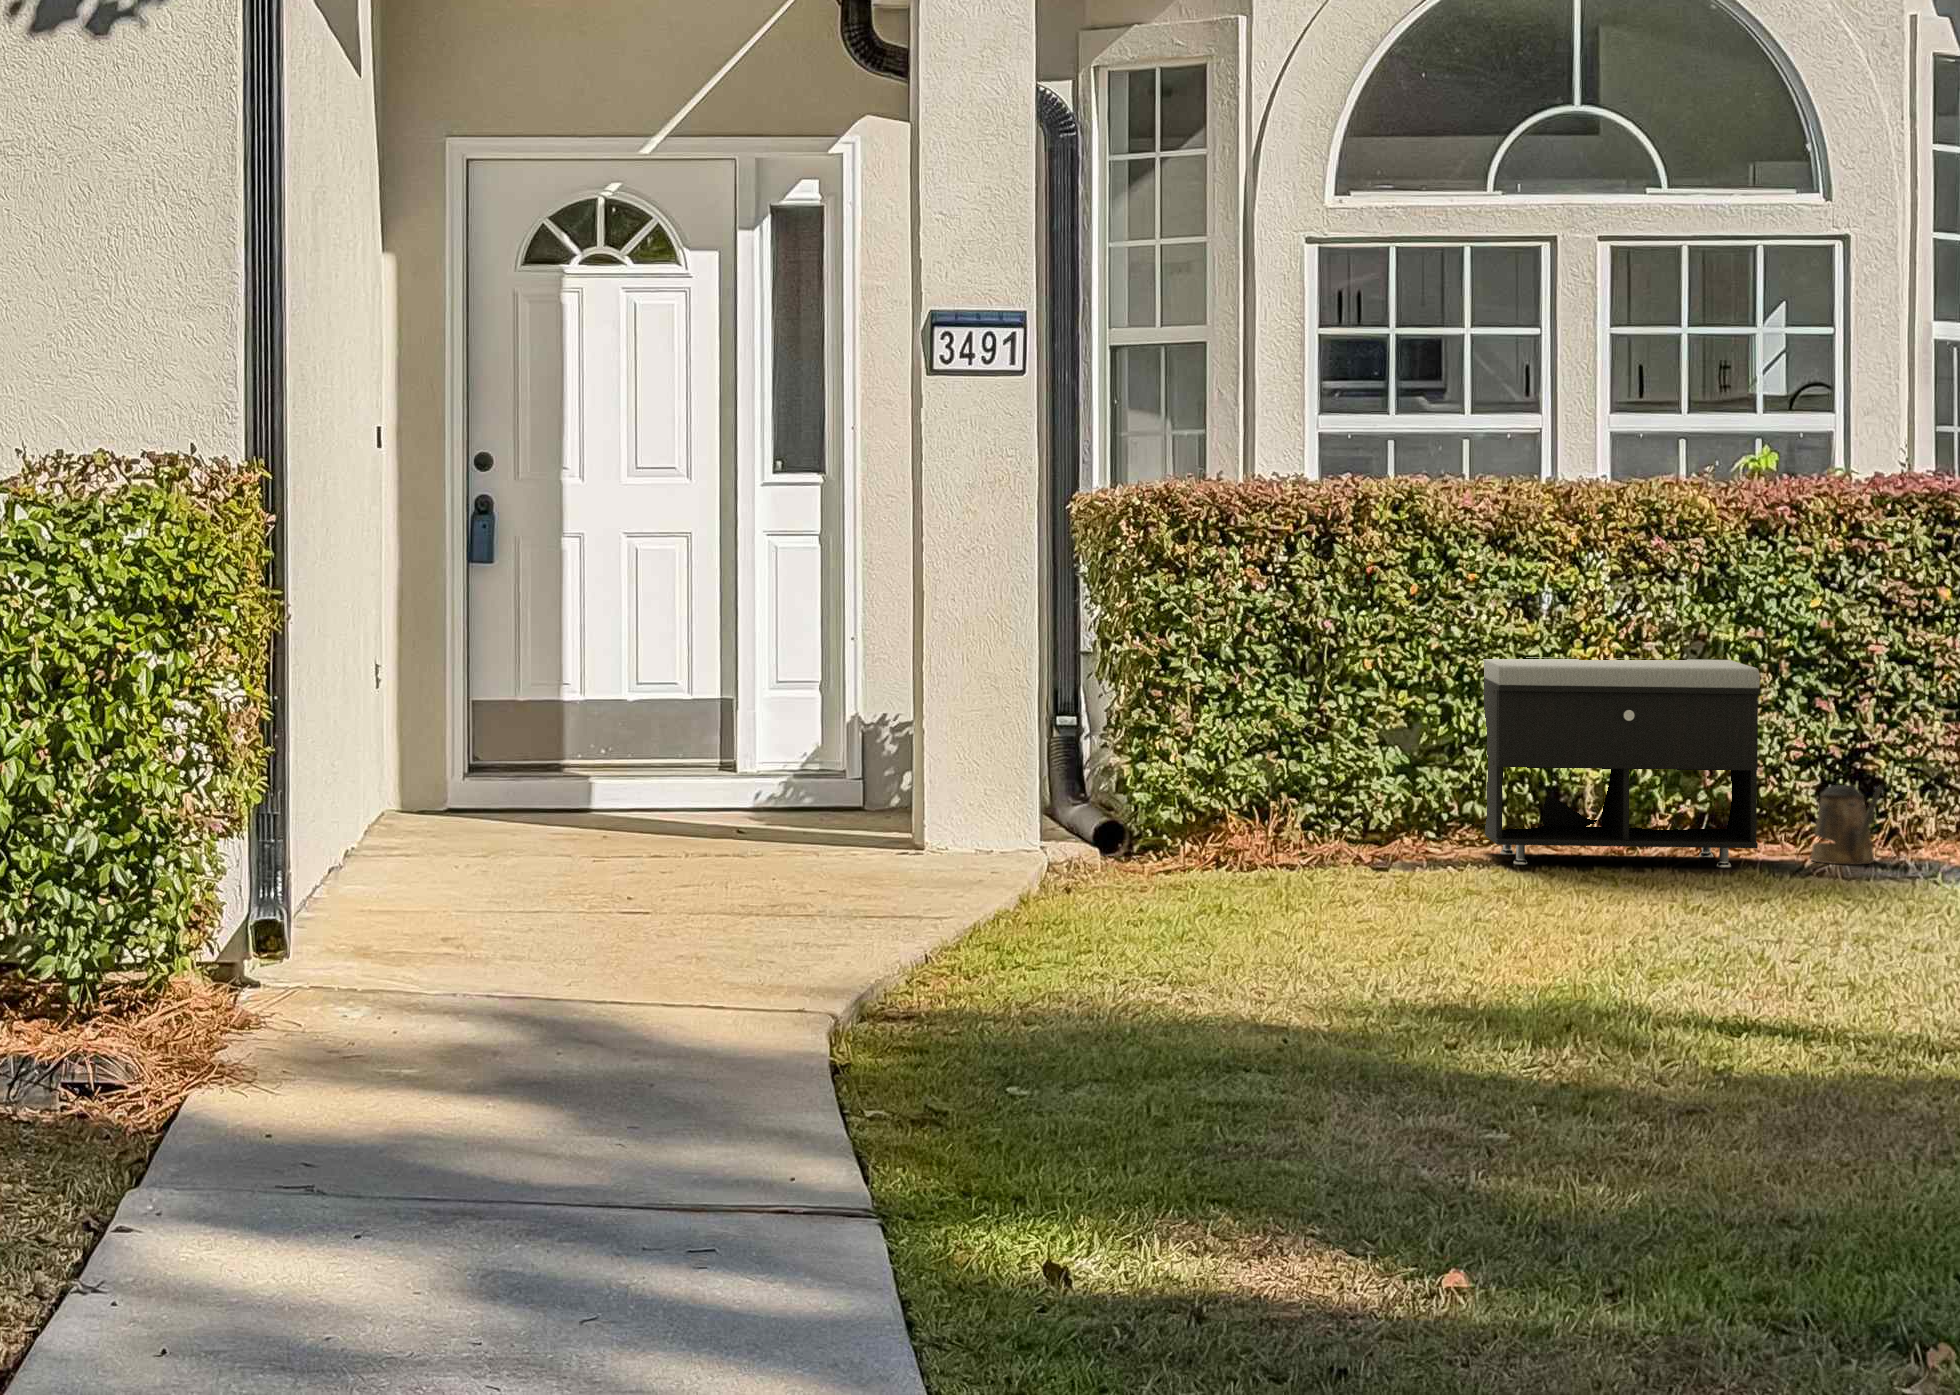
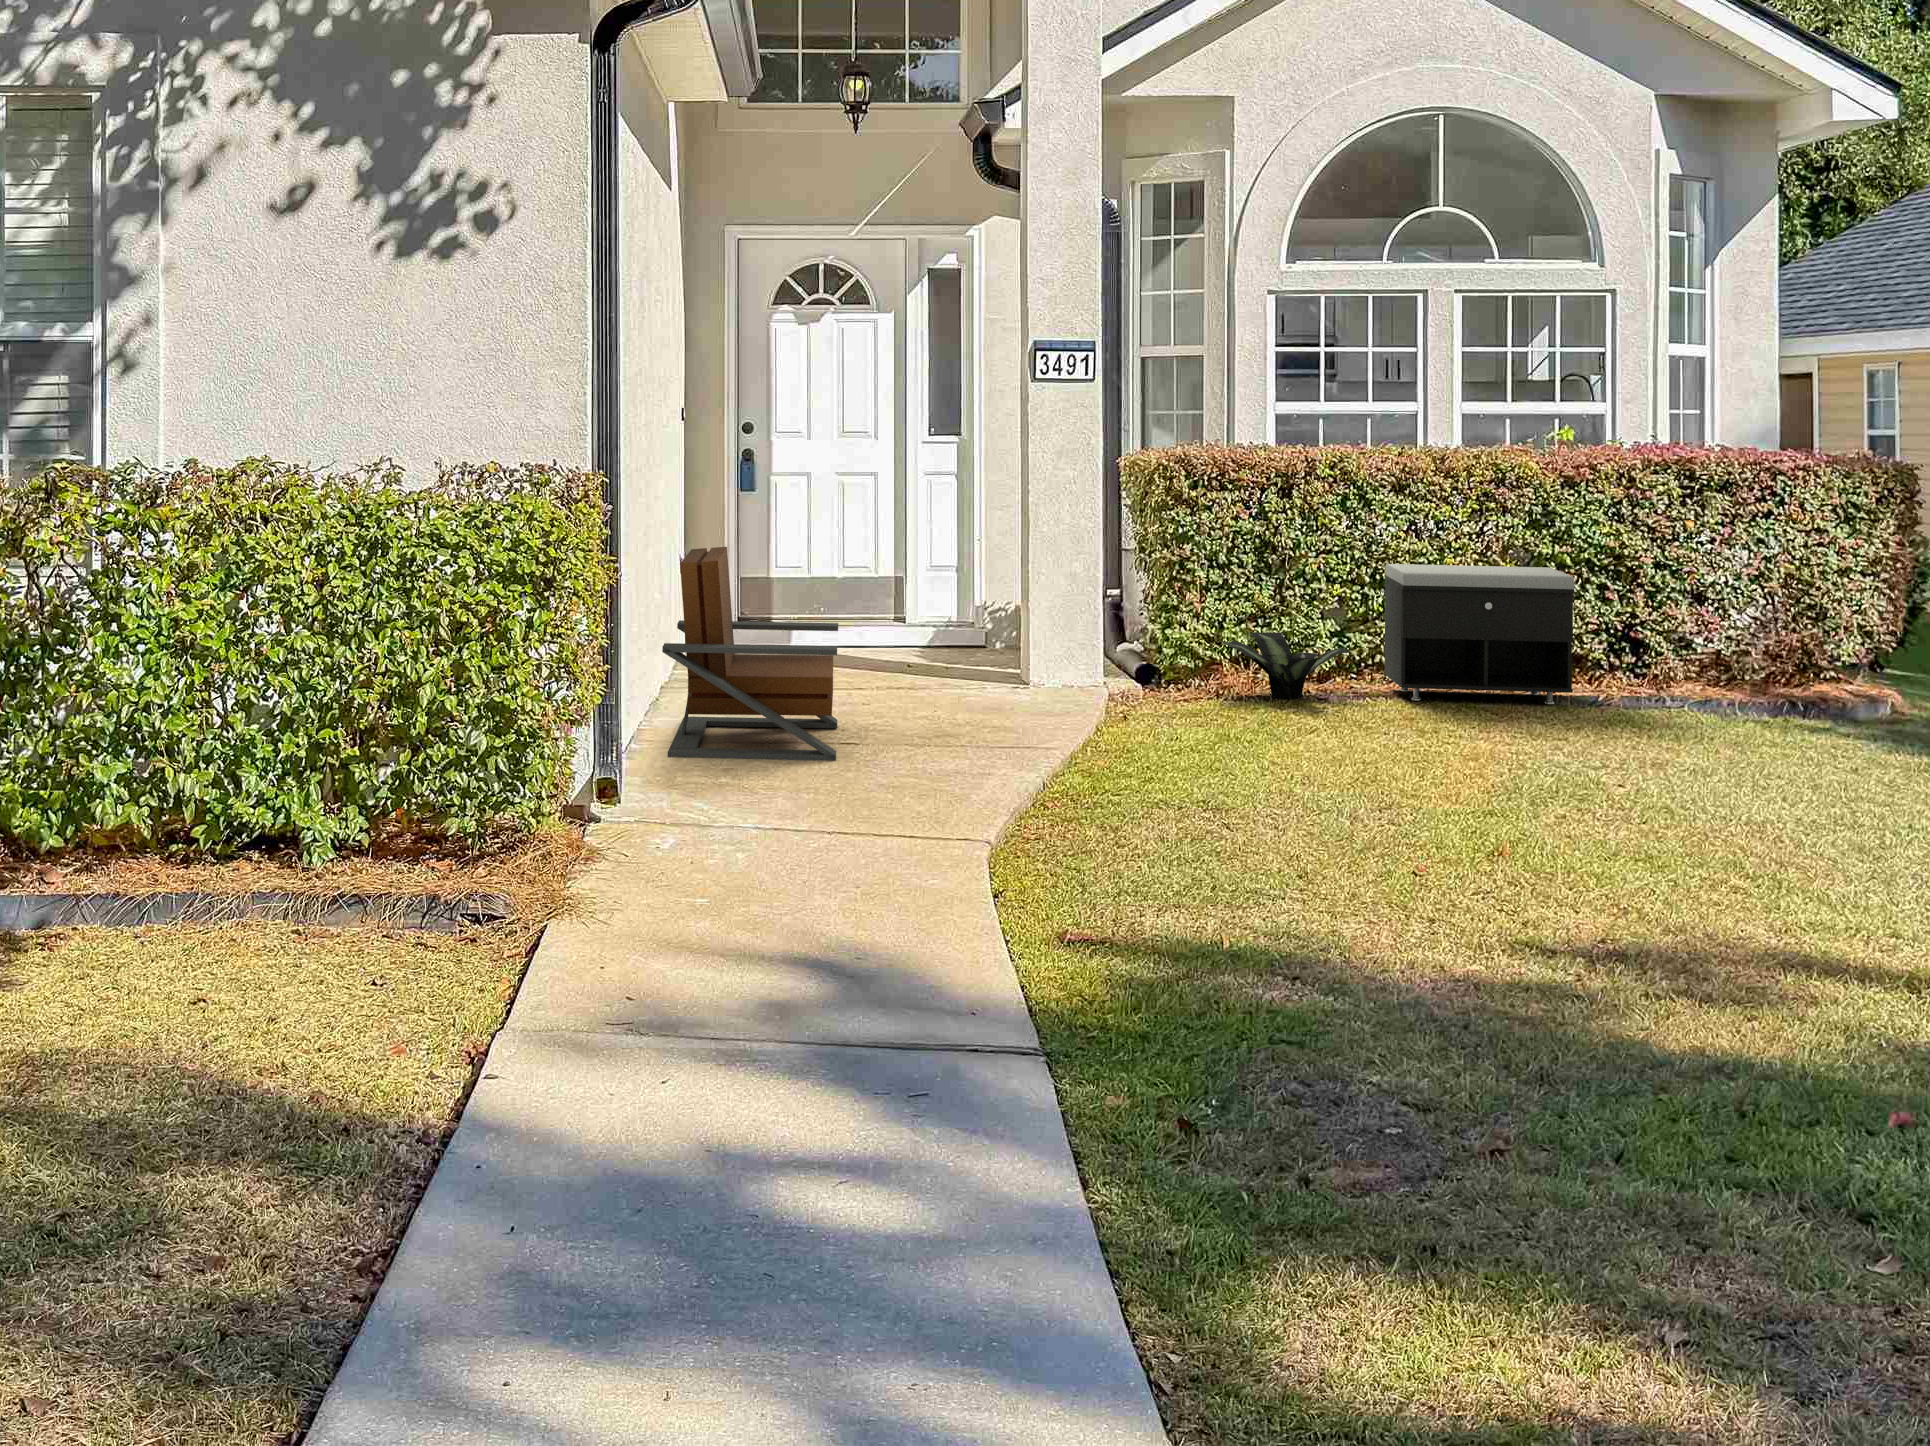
lounge chair: none [345,619,618,932] -> present [662,547,838,761]
potted plant: none [1213,766,1418,864] -> present [1219,632,1349,699]
watering can: present [1810,785,1883,864] -> none [1603,650,1656,702]

